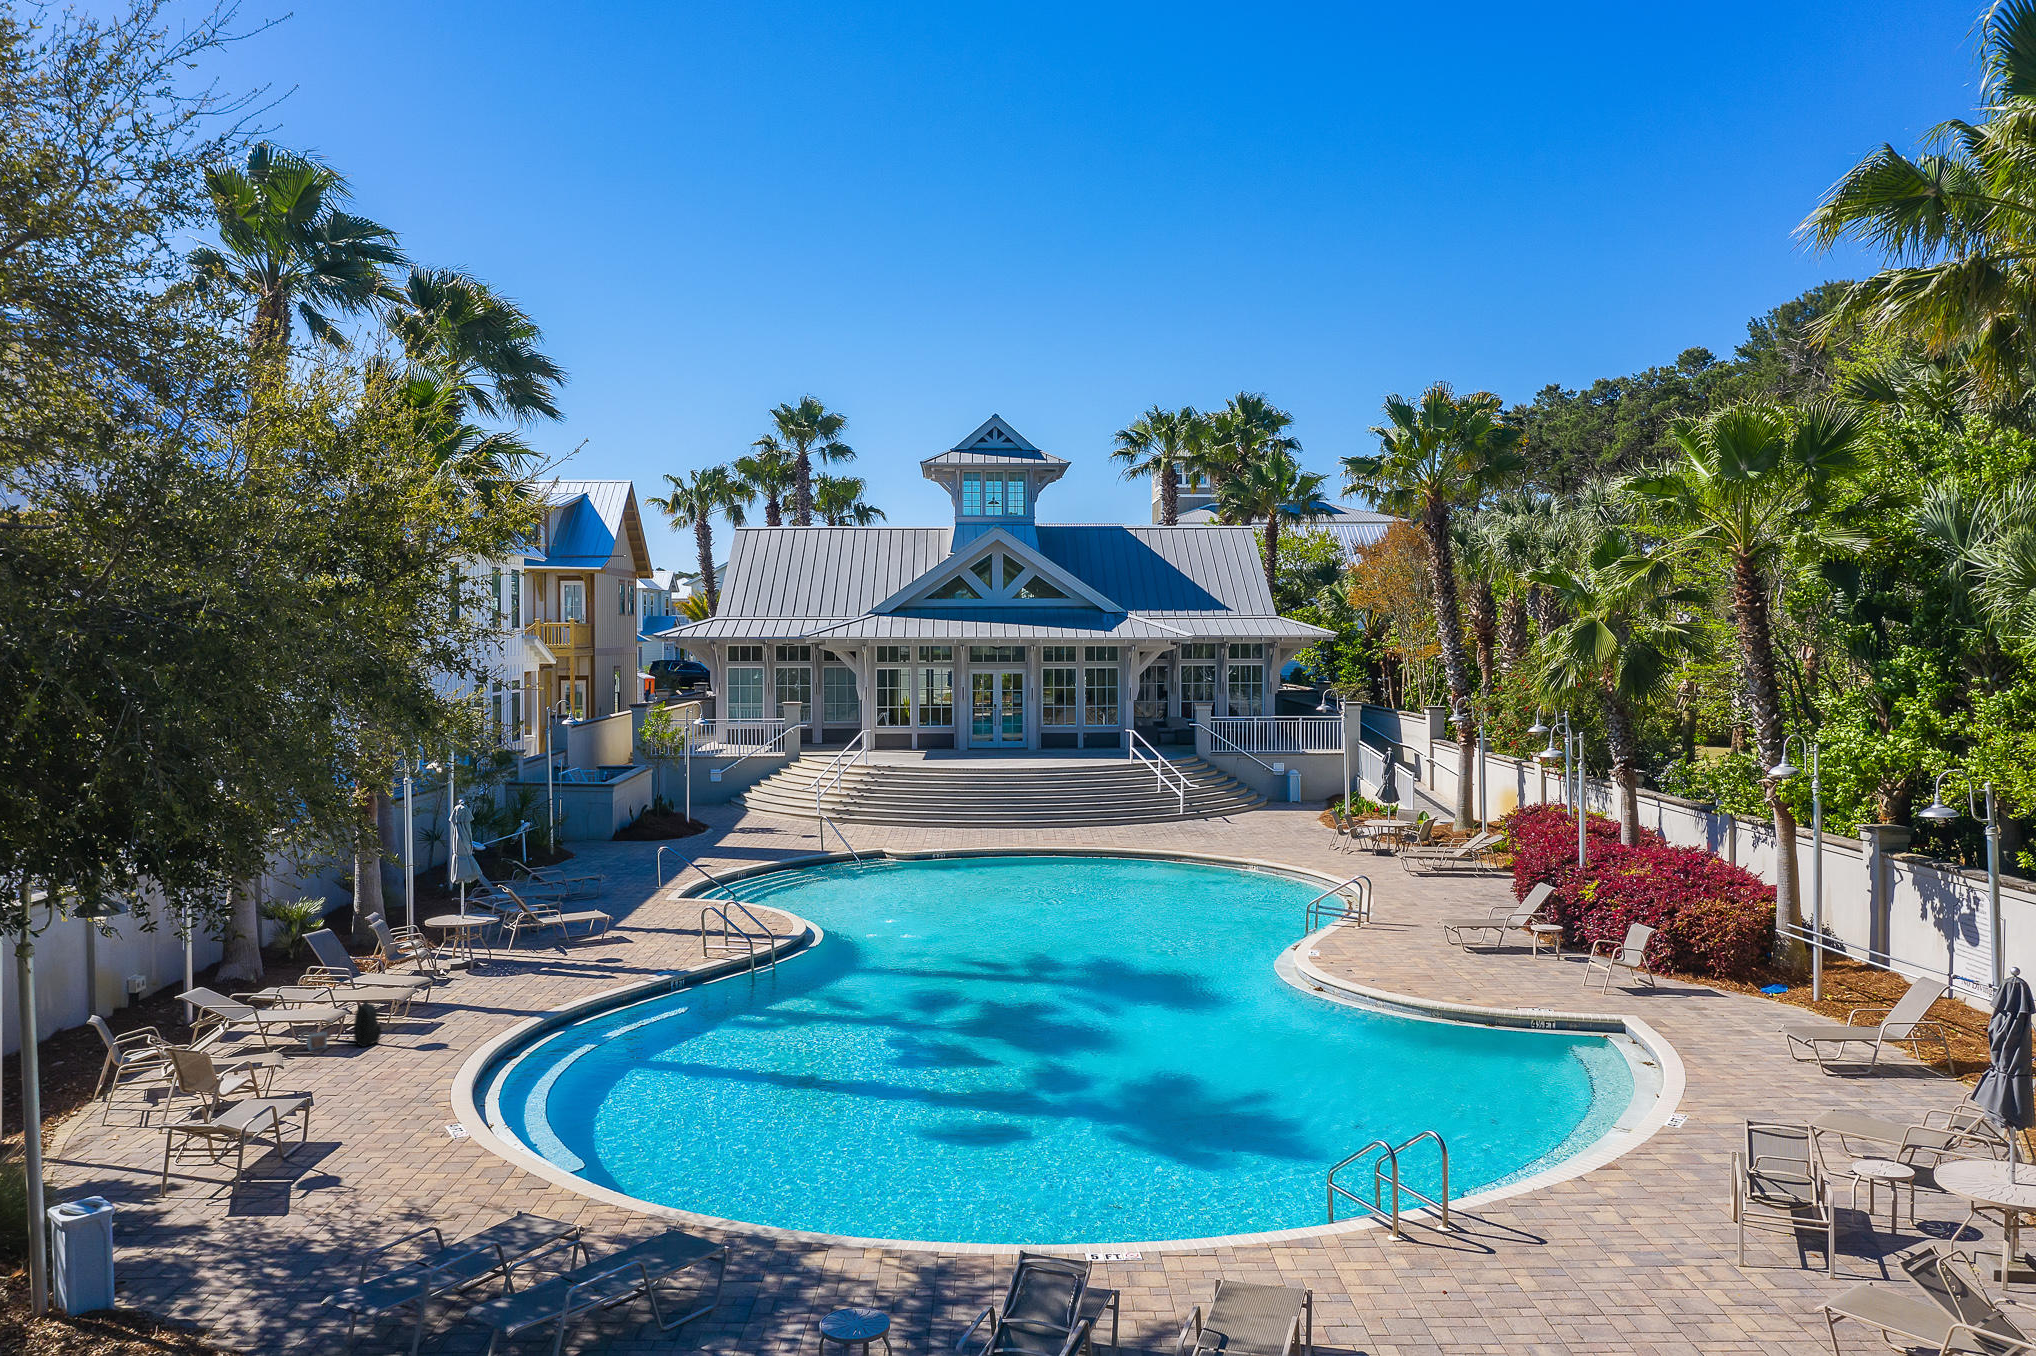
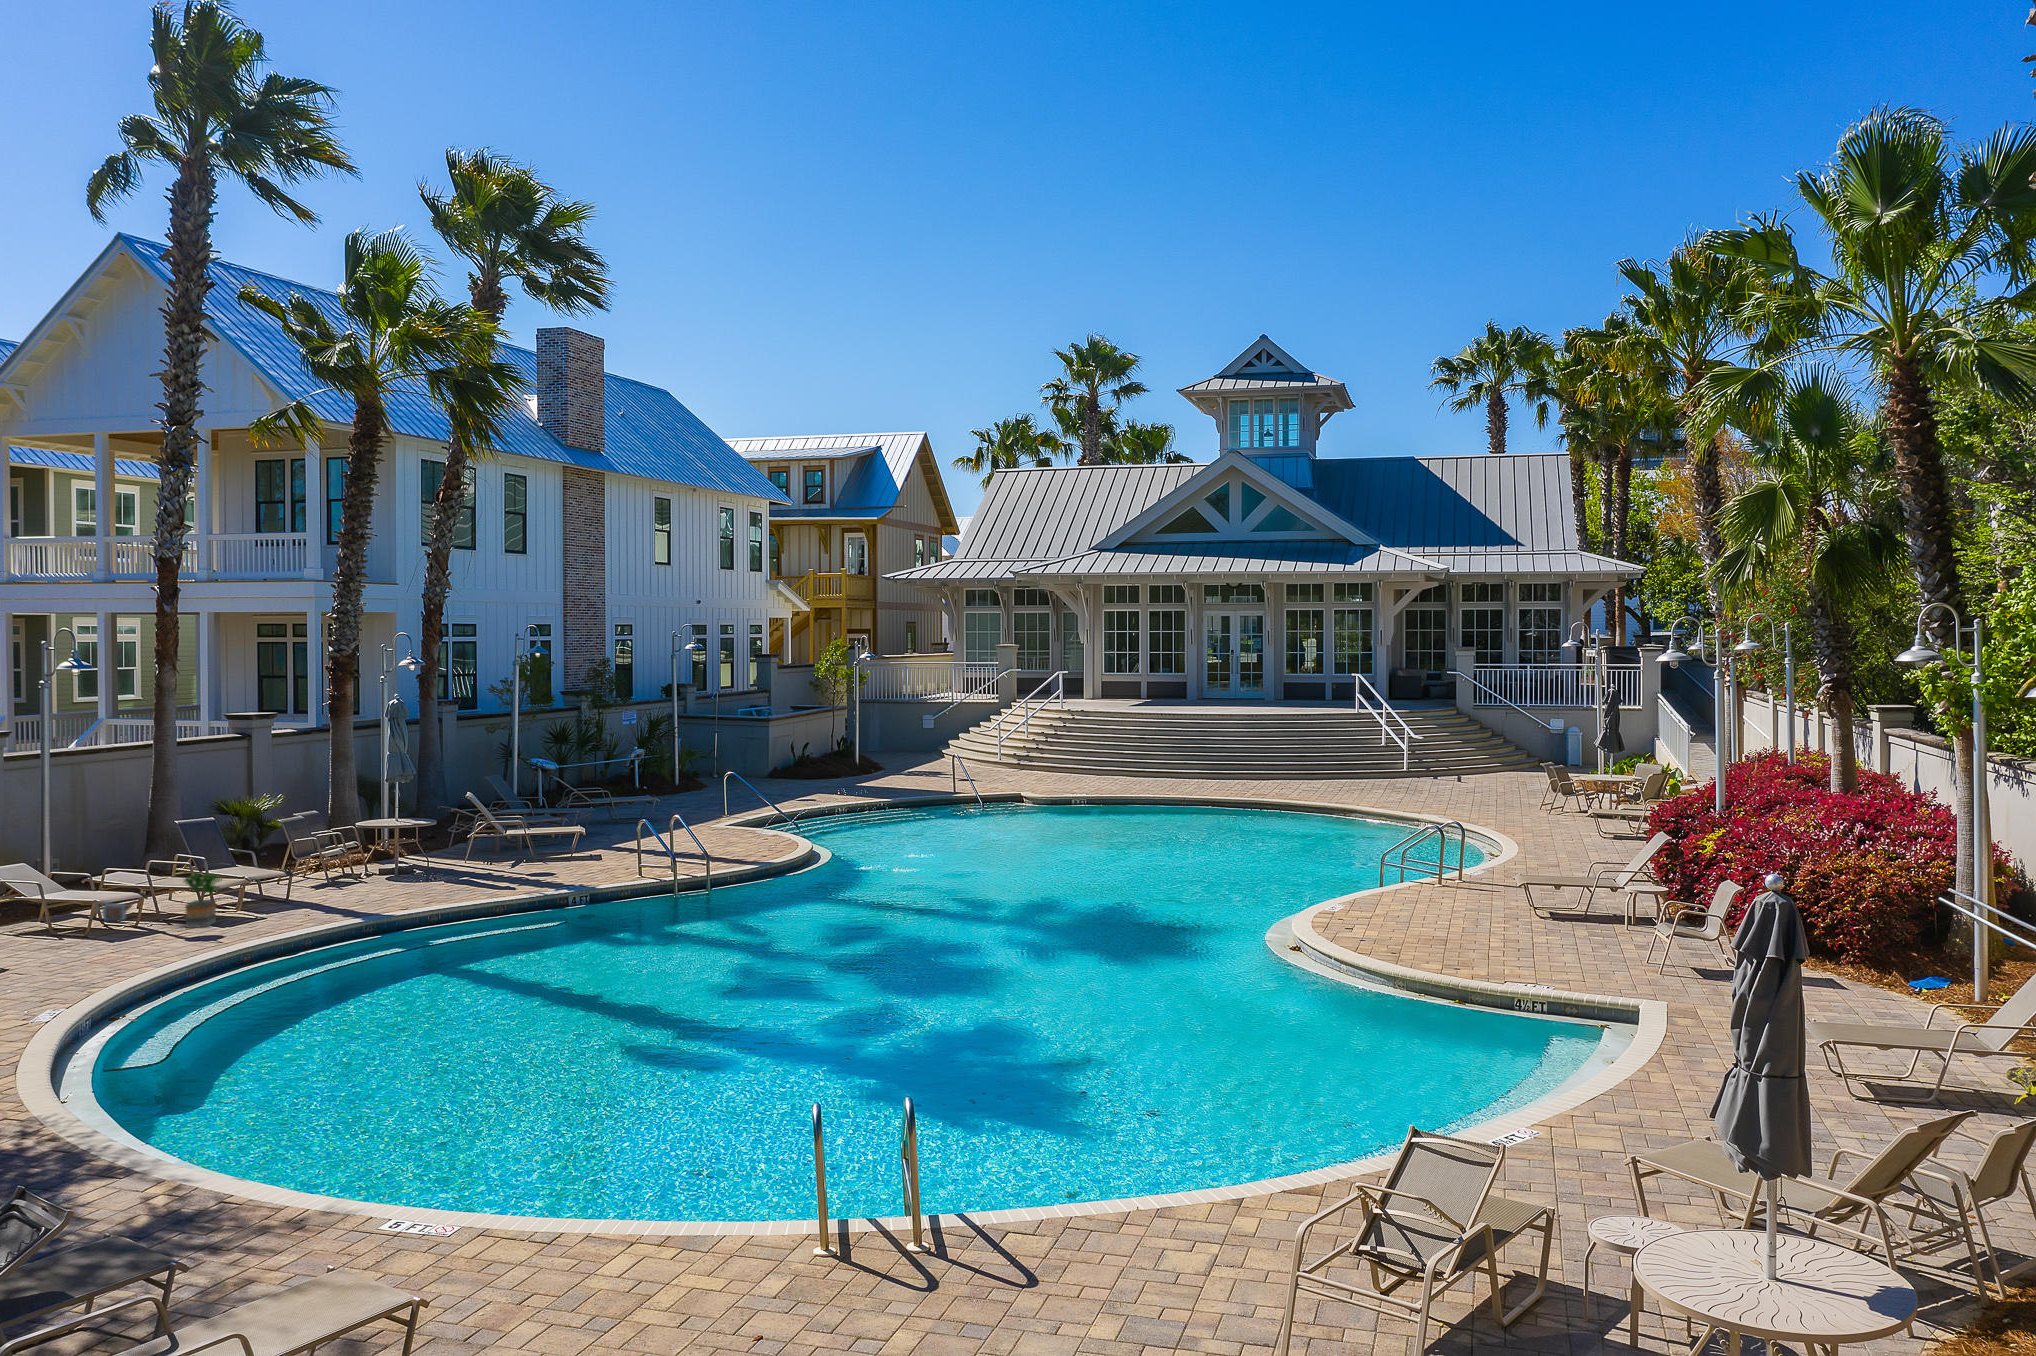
potted tree: none [400,992,437,1045] -> present [184,873,222,928]
backpack: present [353,1001,381,1046] -> none [145,875,175,924]

